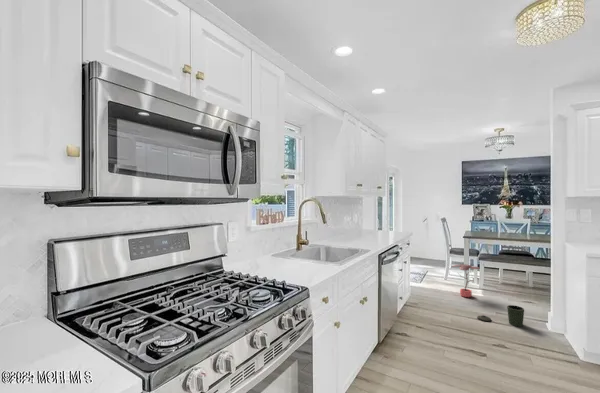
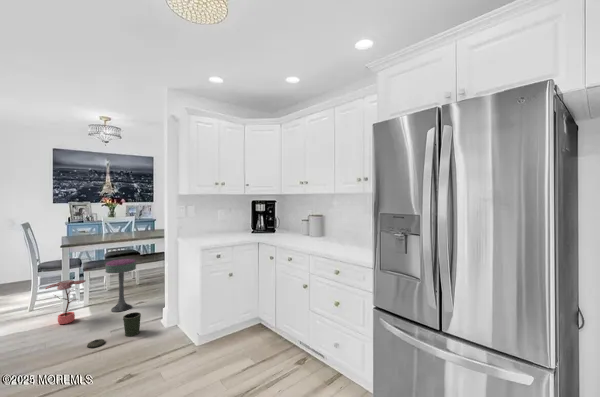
bar stool: none [496,257,525,304] -> present [105,259,136,312]

